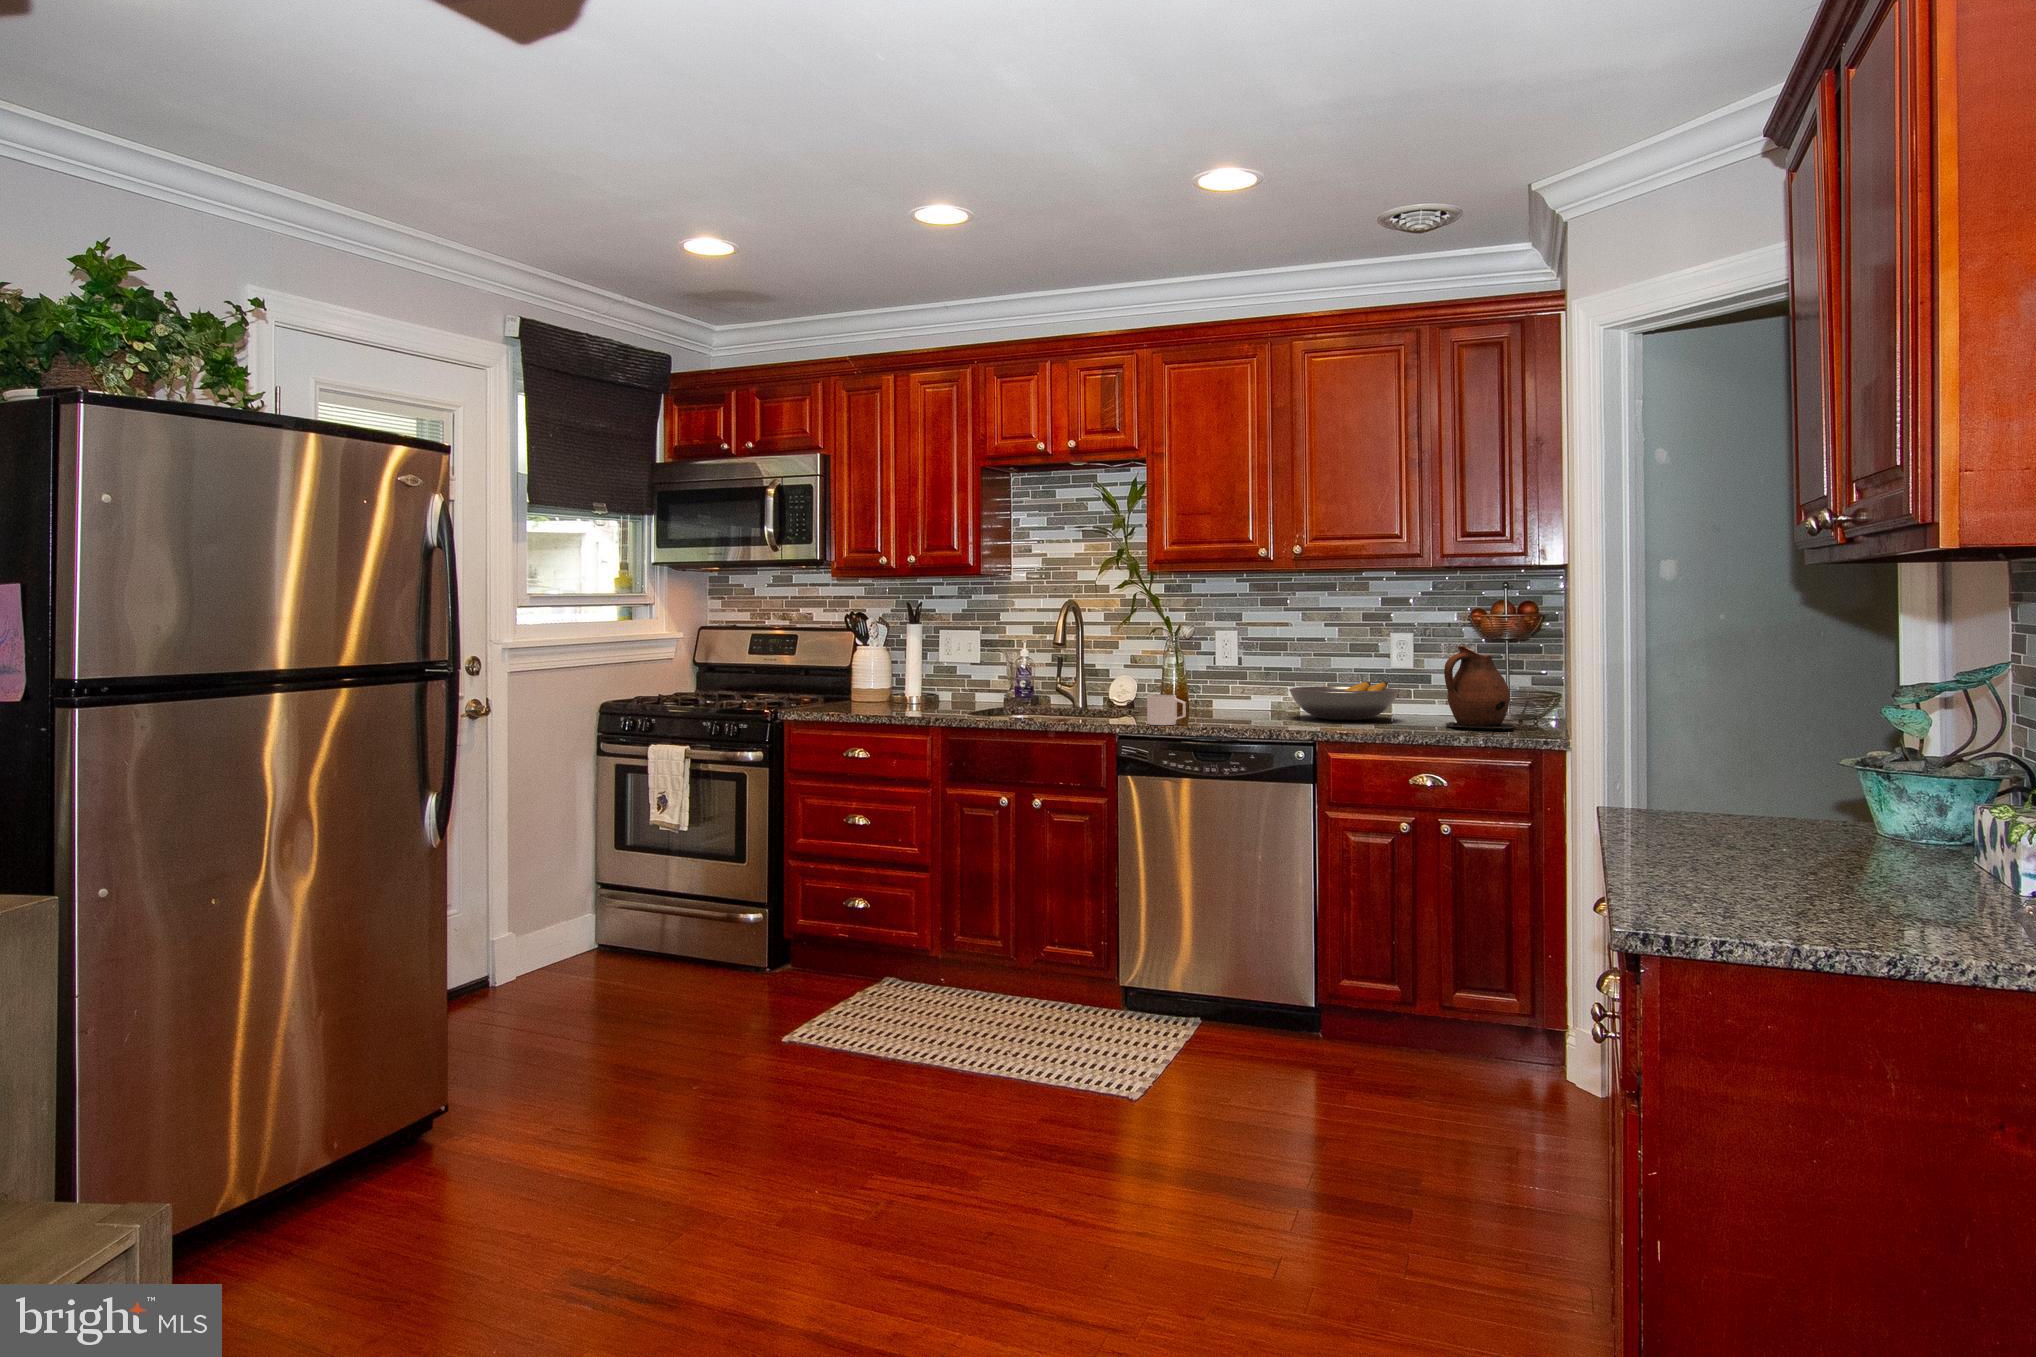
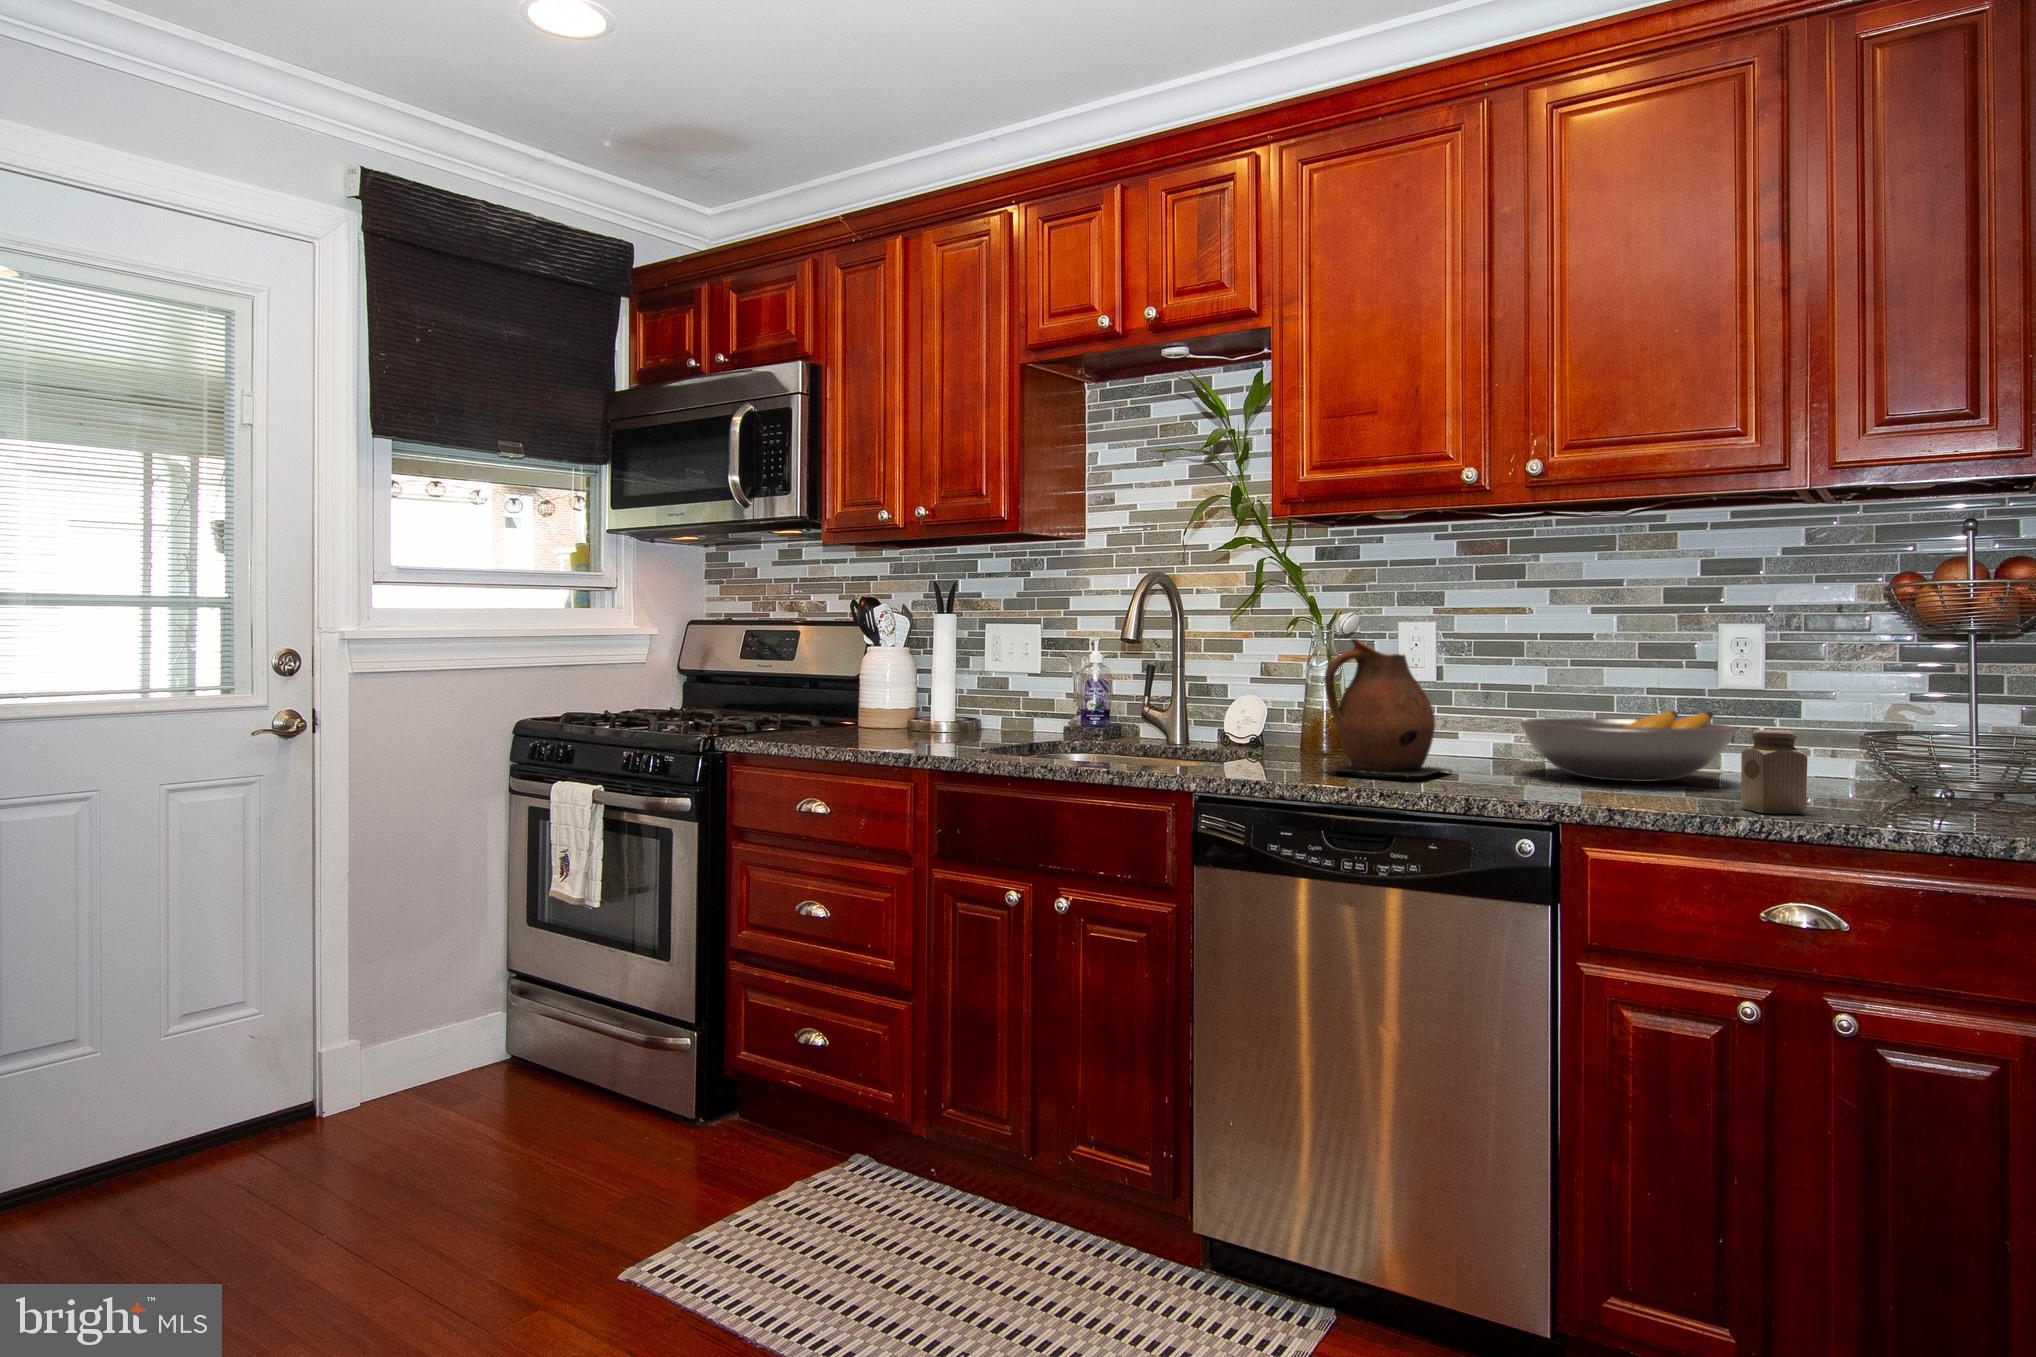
ceramic pitcher: present [1444,646,1513,730] -> present [1324,639,1452,778]
salt shaker: none [1401,691,1431,732] -> present [1741,730,1807,814]
mug: present [1147,695,1186,725] -> none [1245,727,1314,781]

